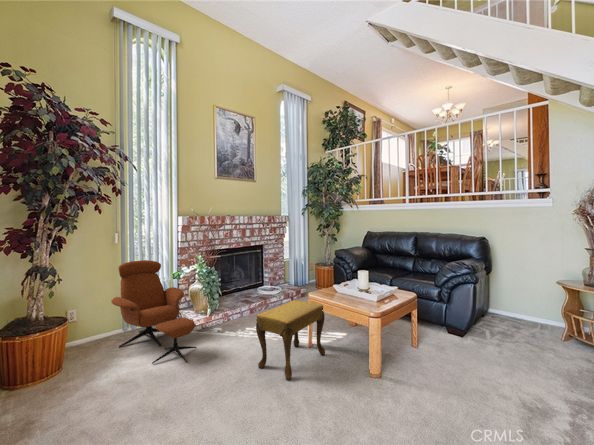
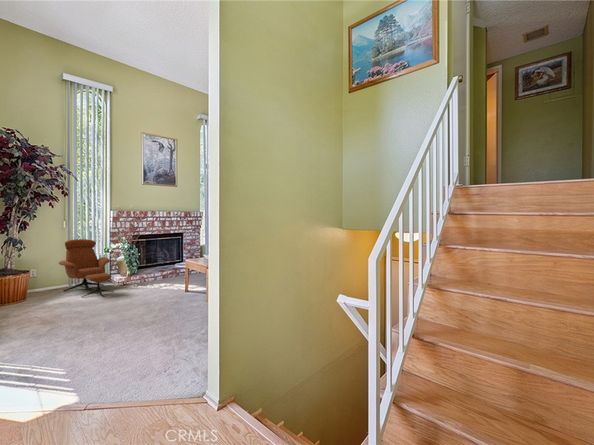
footstool: present [256,300,325,380] -> none [144,264,191,303]

